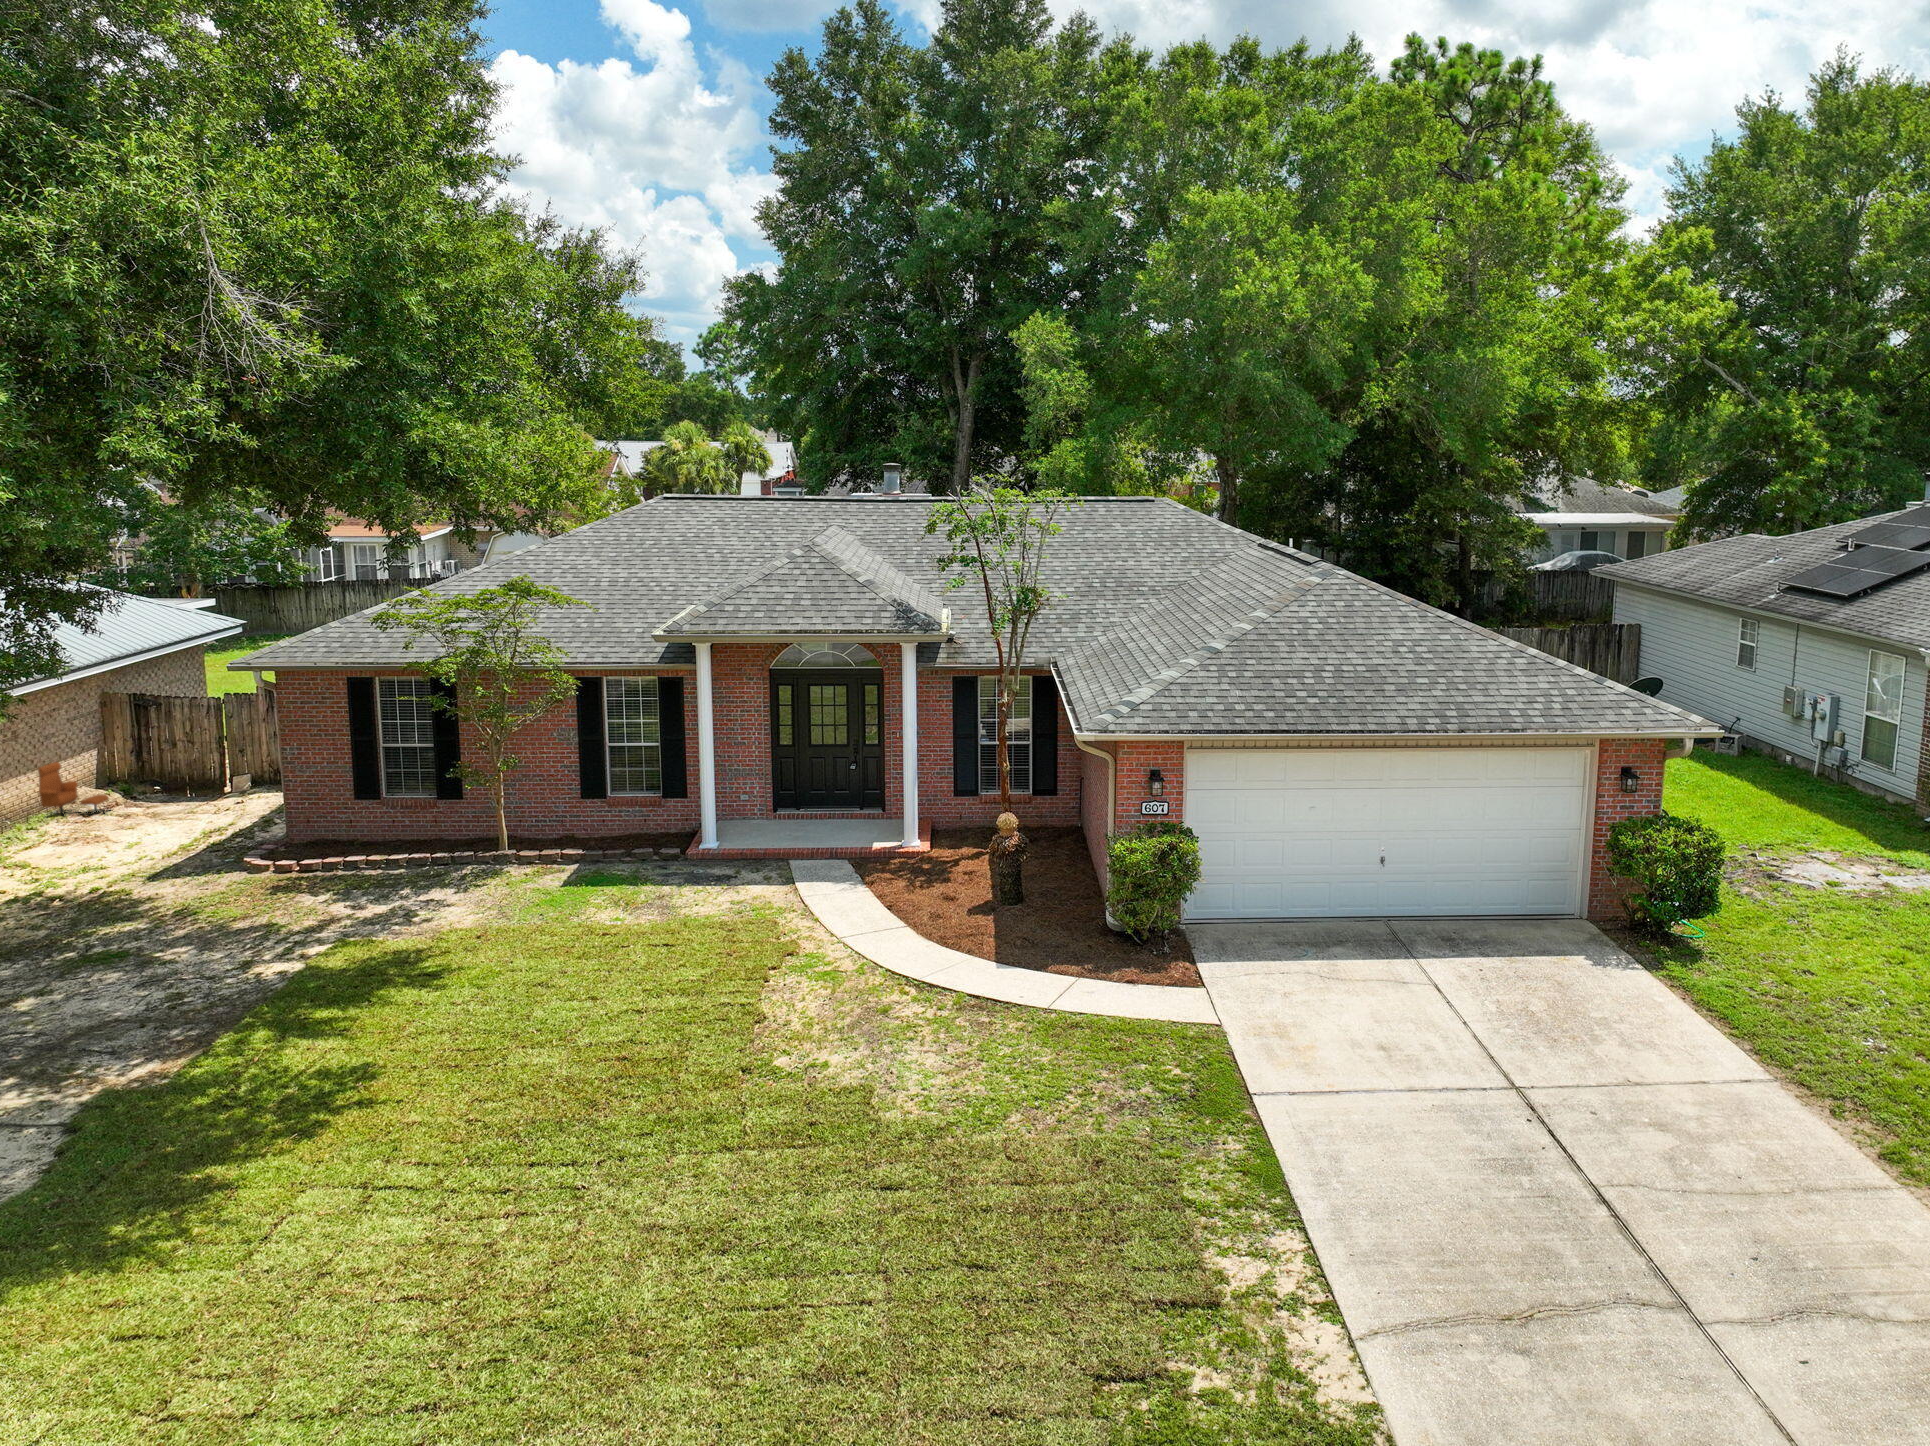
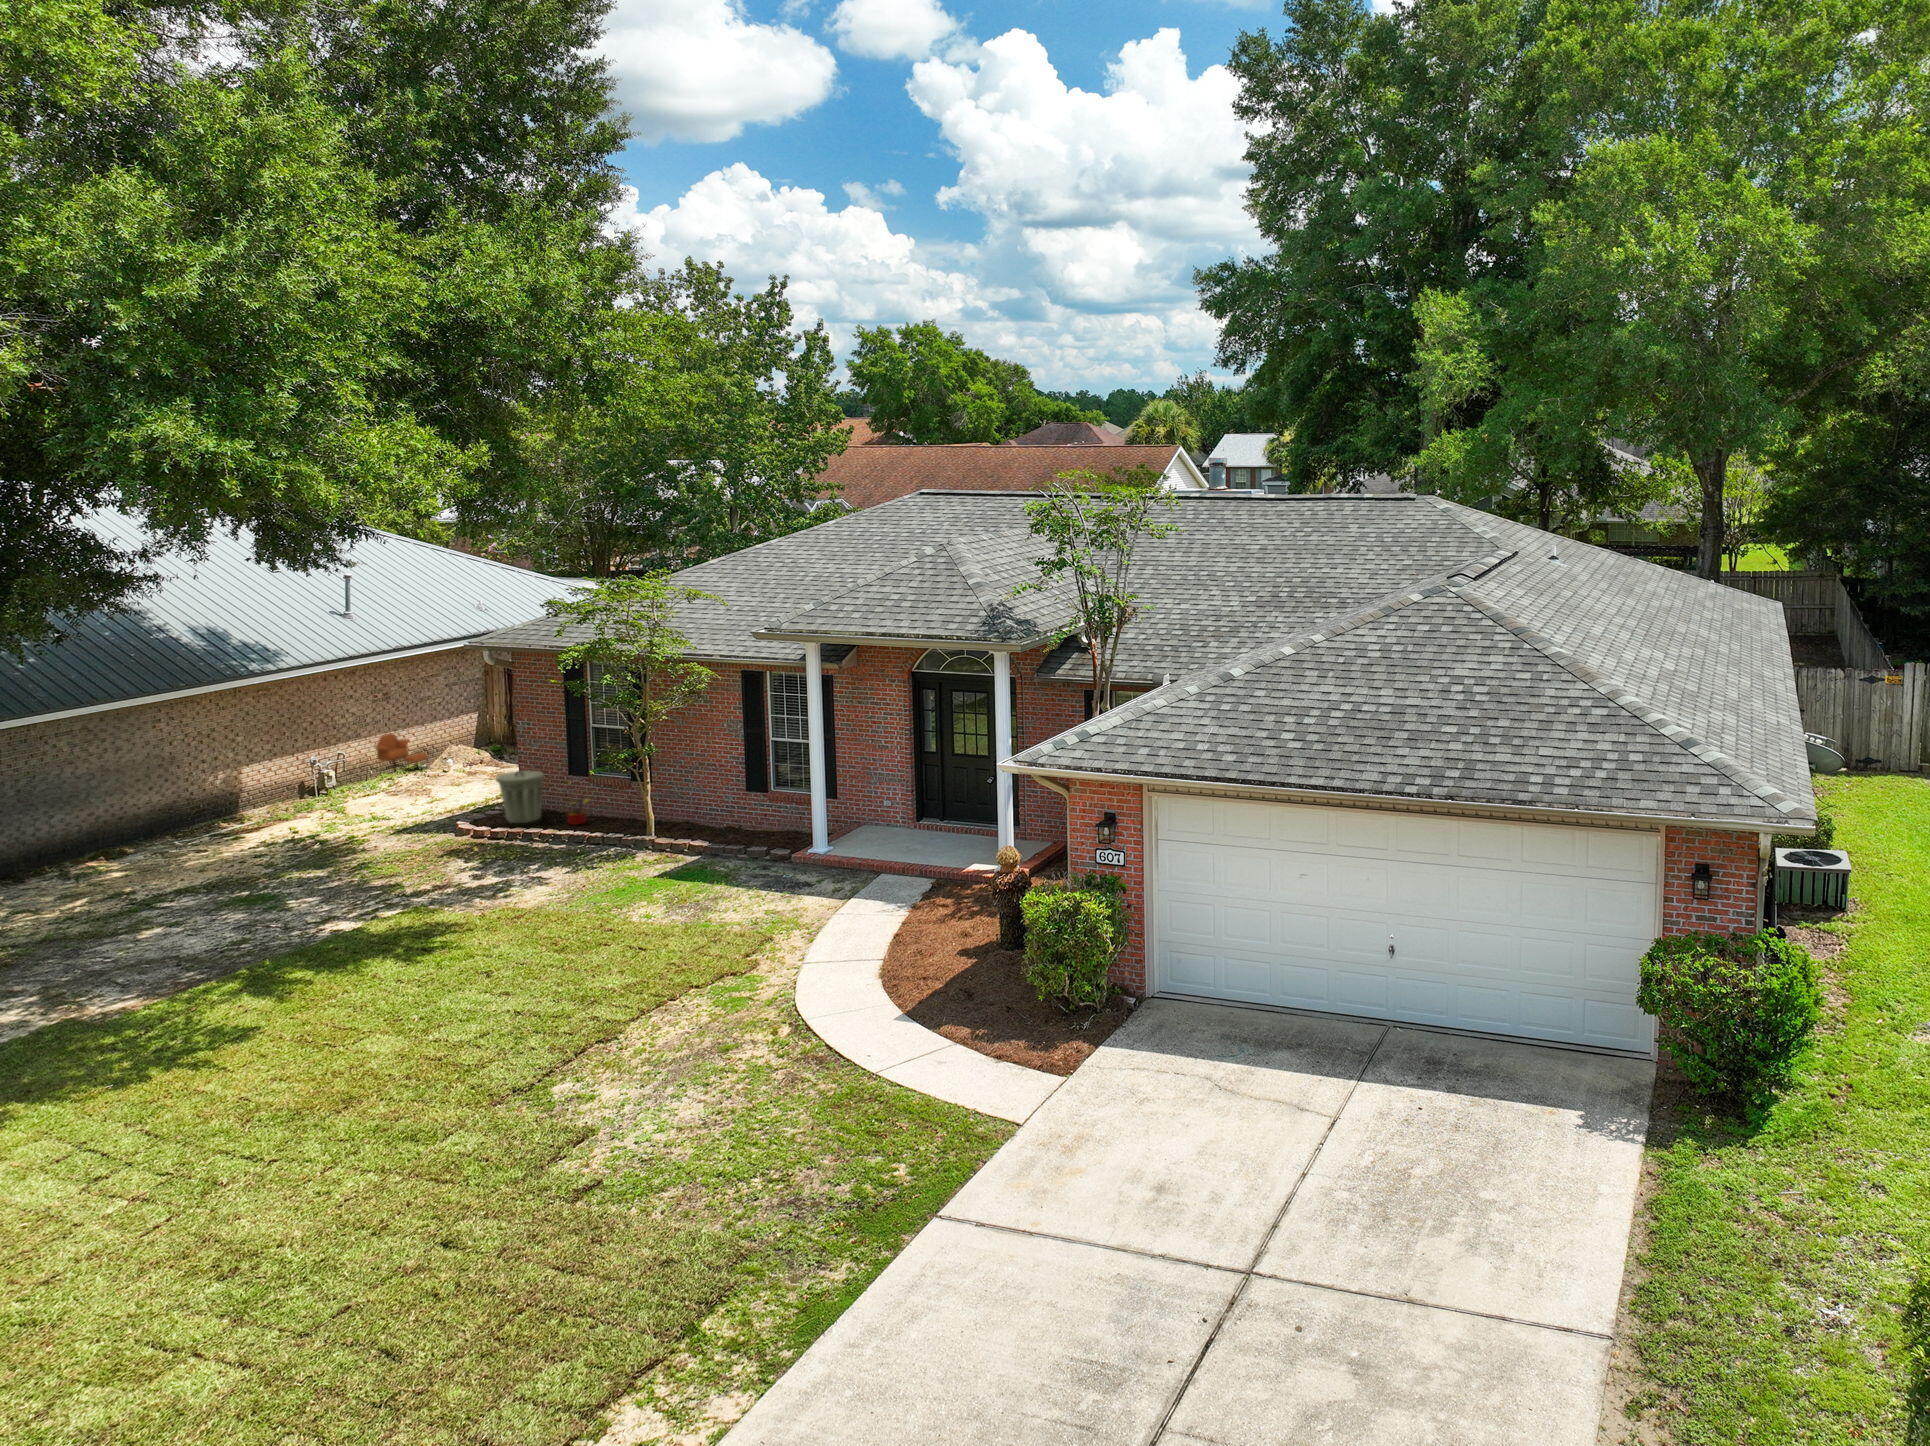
trash can: none [285,797,341,853] -> present [496,771,543,823]
decorative plant: none [374,801,409,848] -> present [567,785,588,825]

